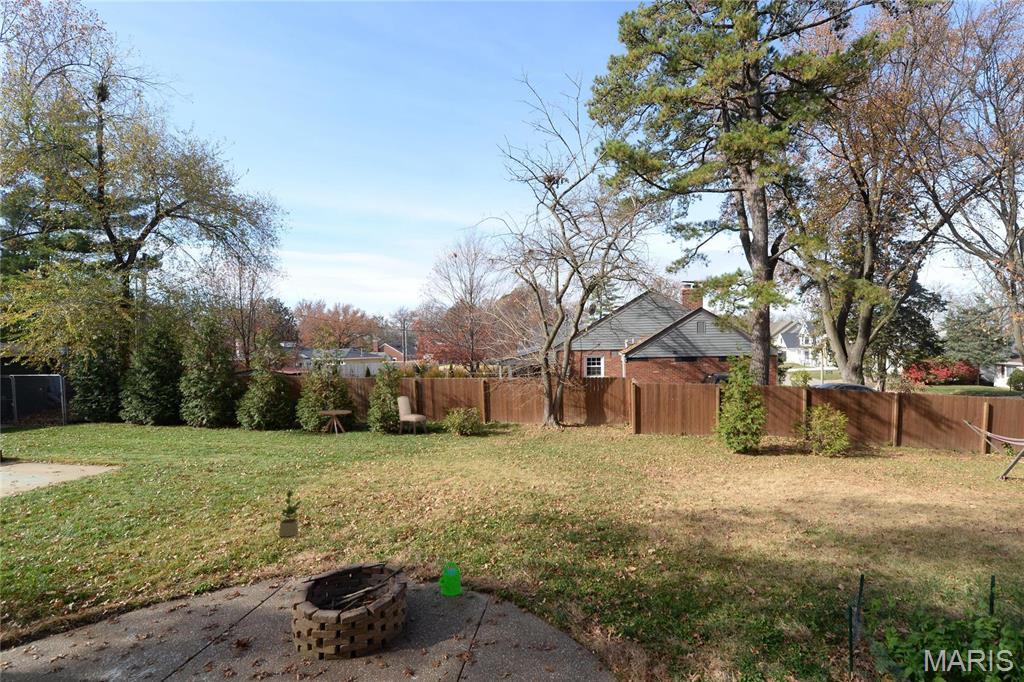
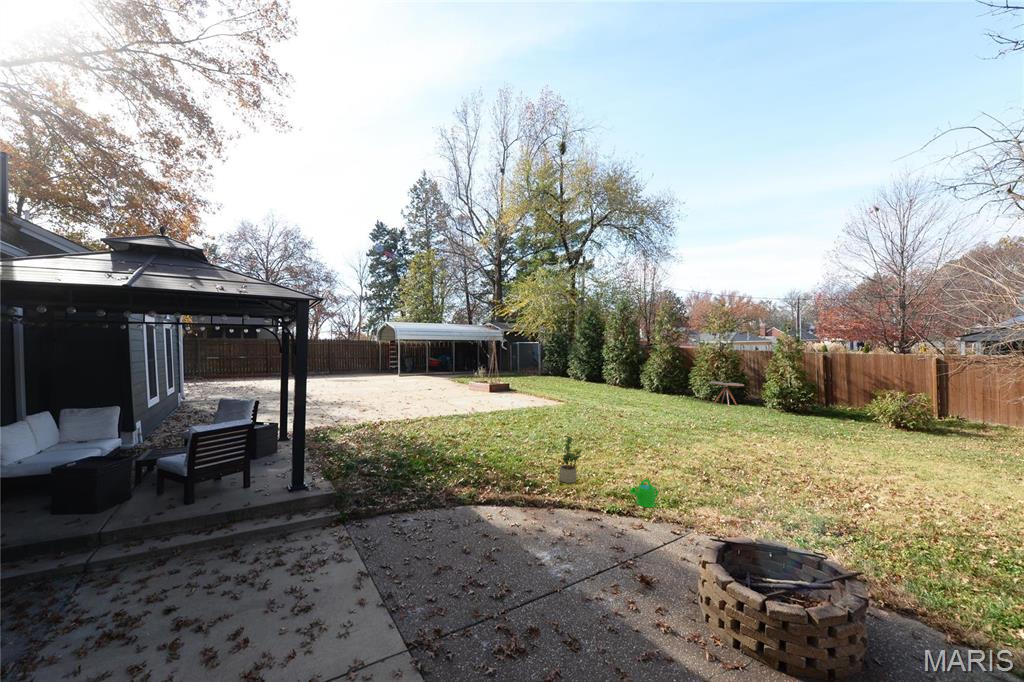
chair: present [397,396,427,436] -> none [797,375,834,419]
potted plant: present [279,491,302,537] -> present [559,437,582,483]
watering can: present [439,562,462,596] -> present [630,479,658,507]

